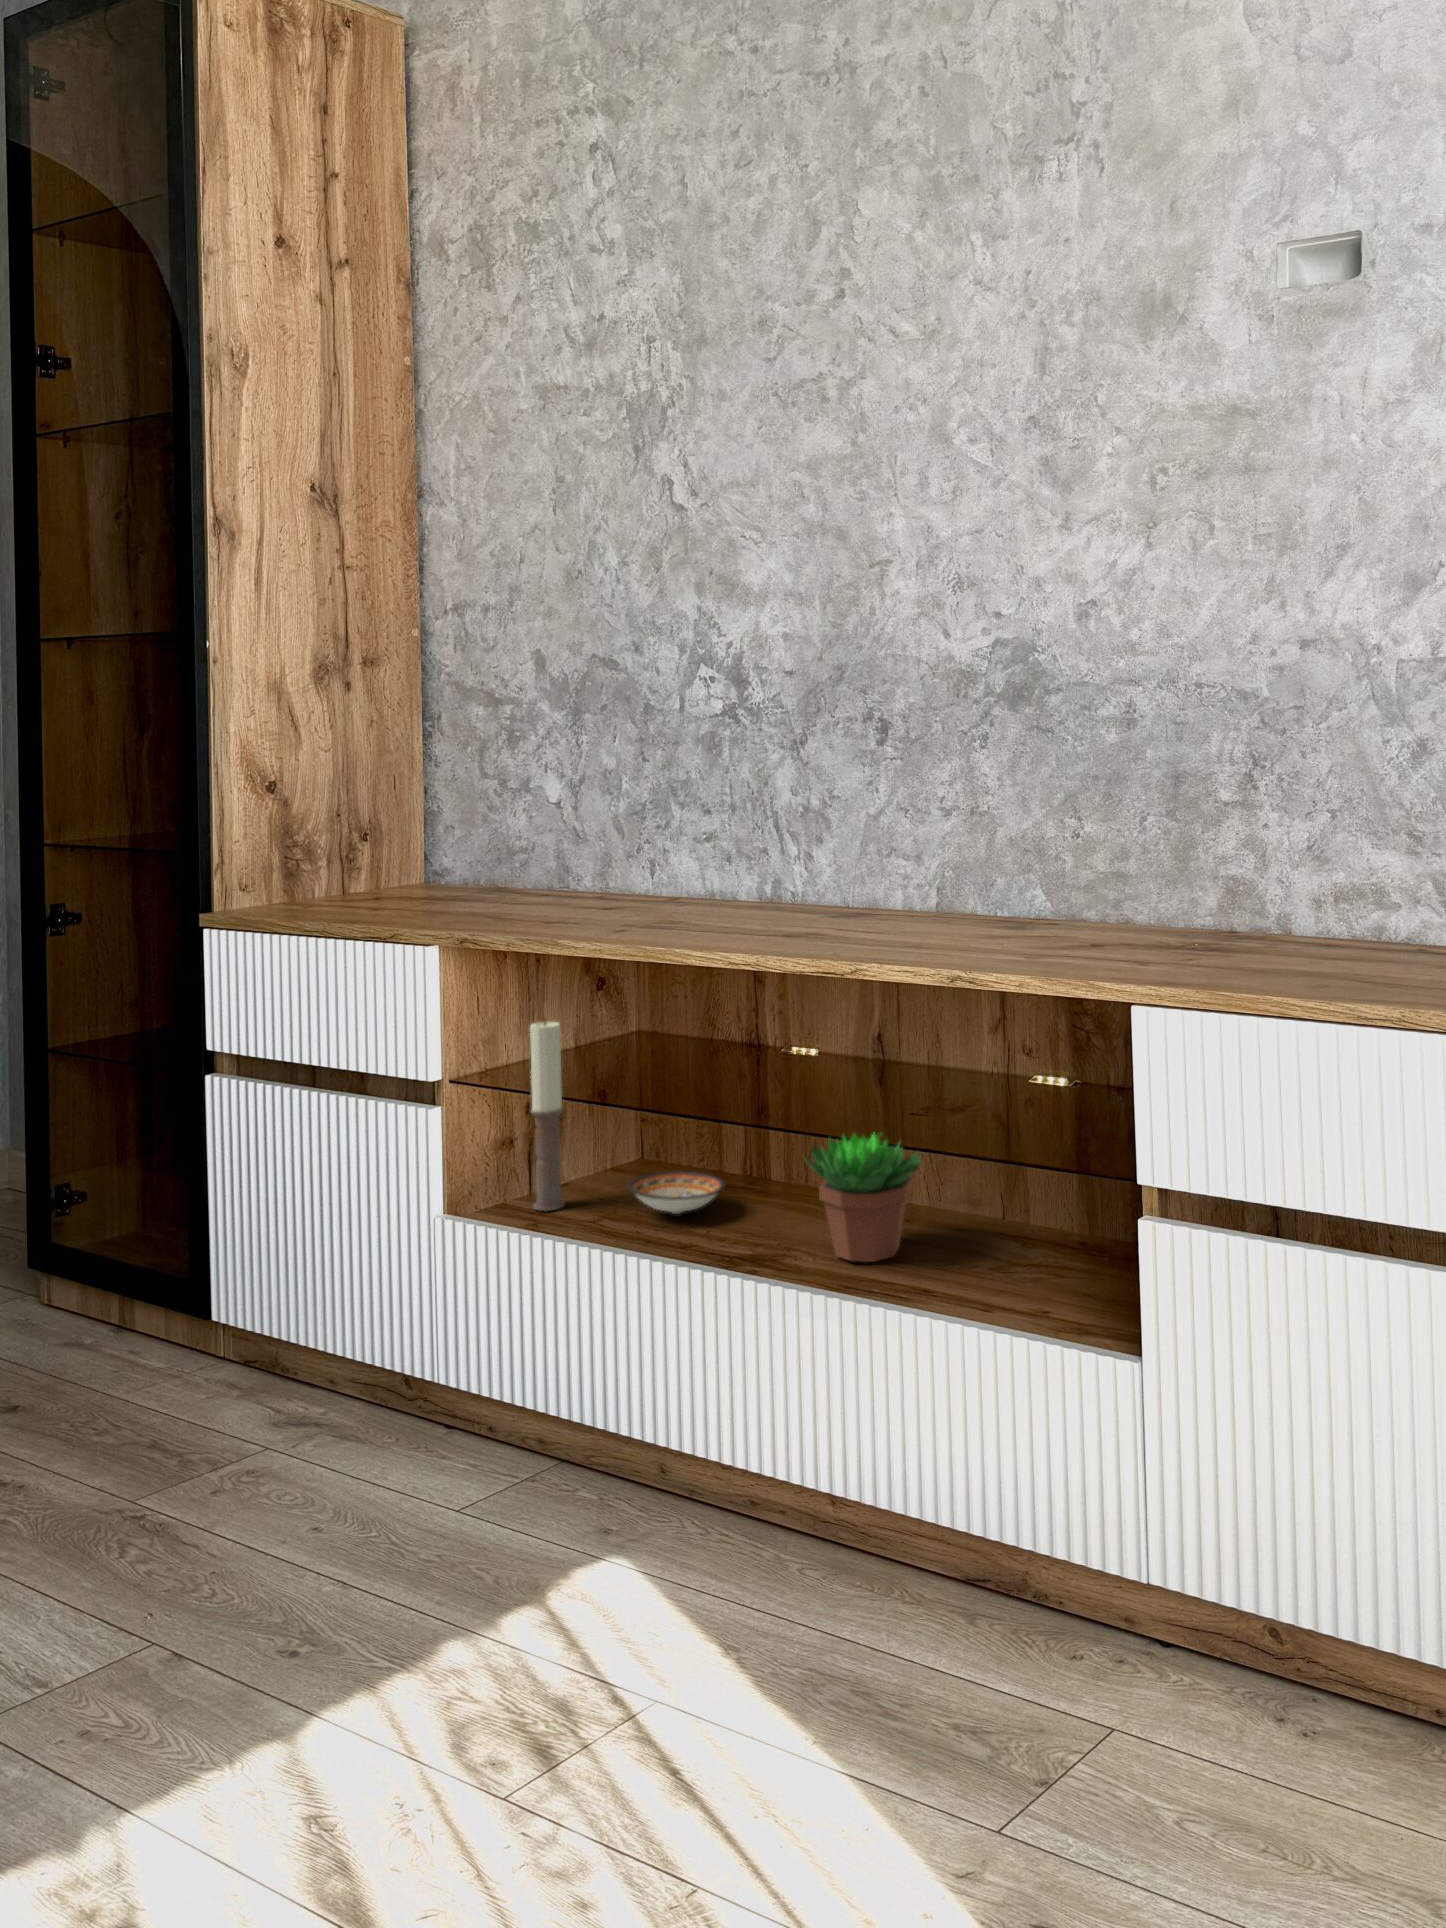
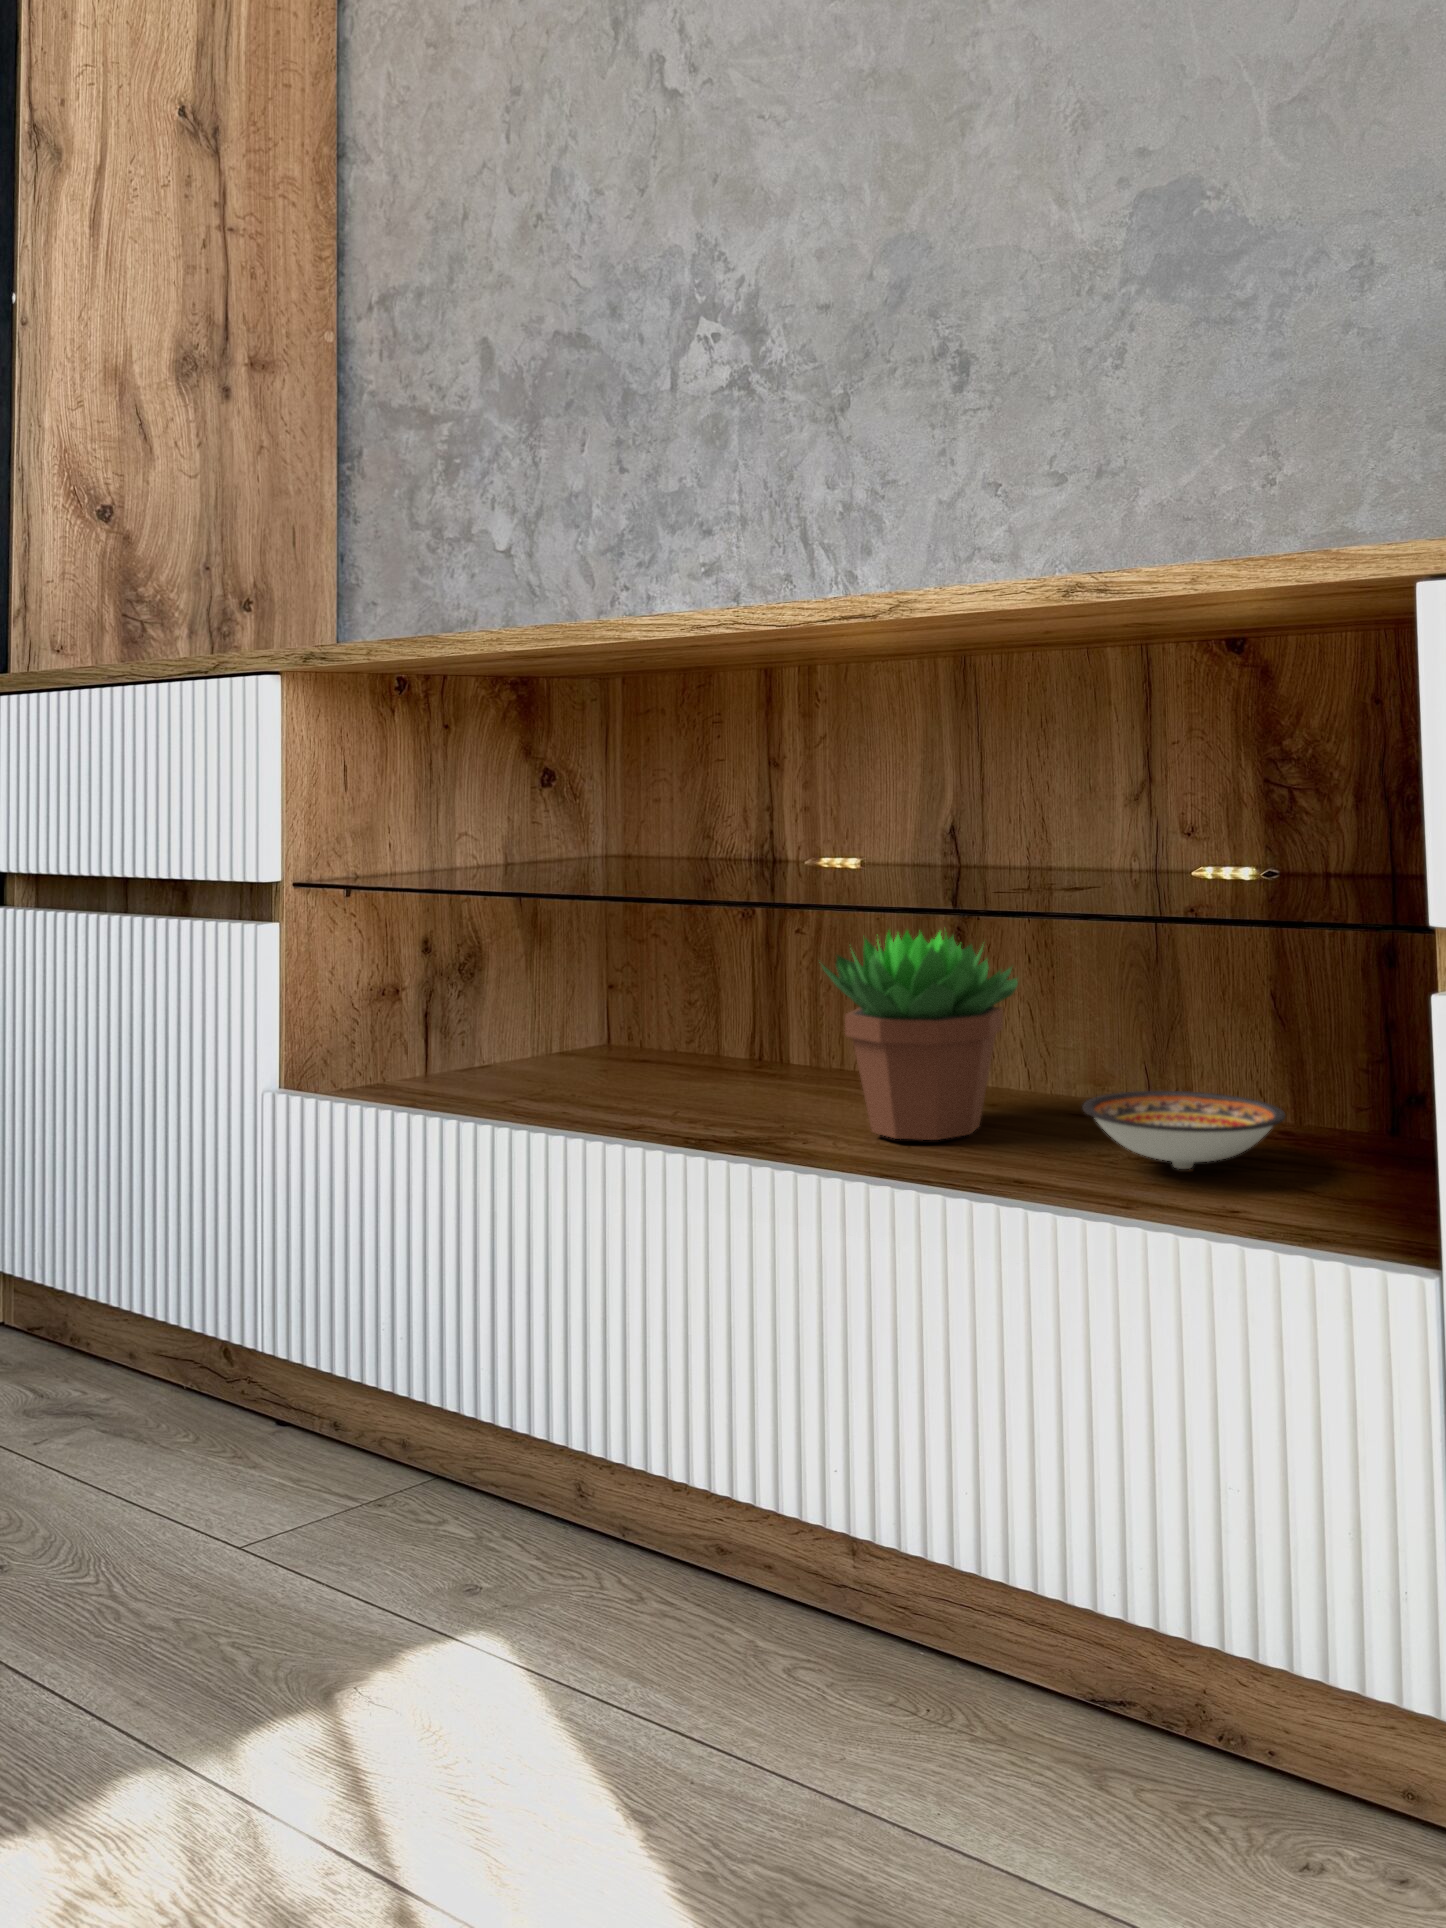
candle: present [530,1021,565,1211] -> none [411,786,463,1084]
ceramic bowl: present [627,1171,725,1214] -> present [1082,1091,1286,1169]

